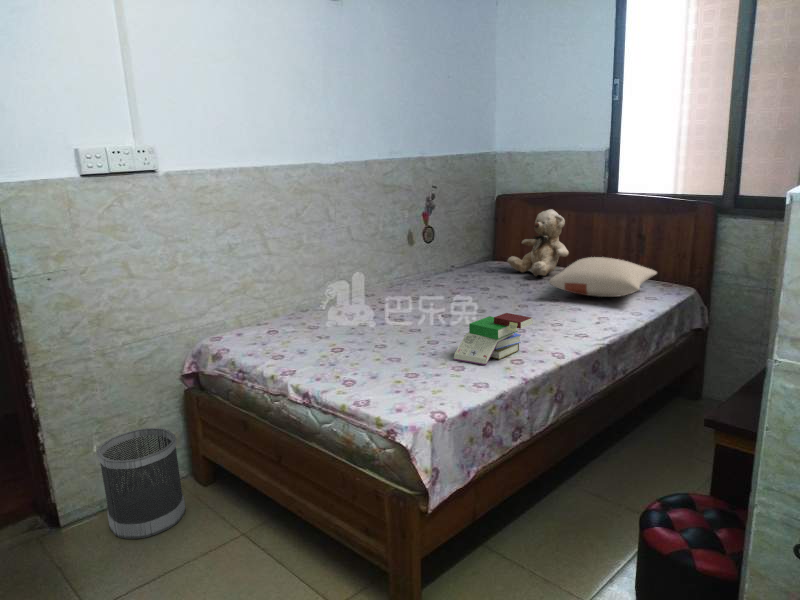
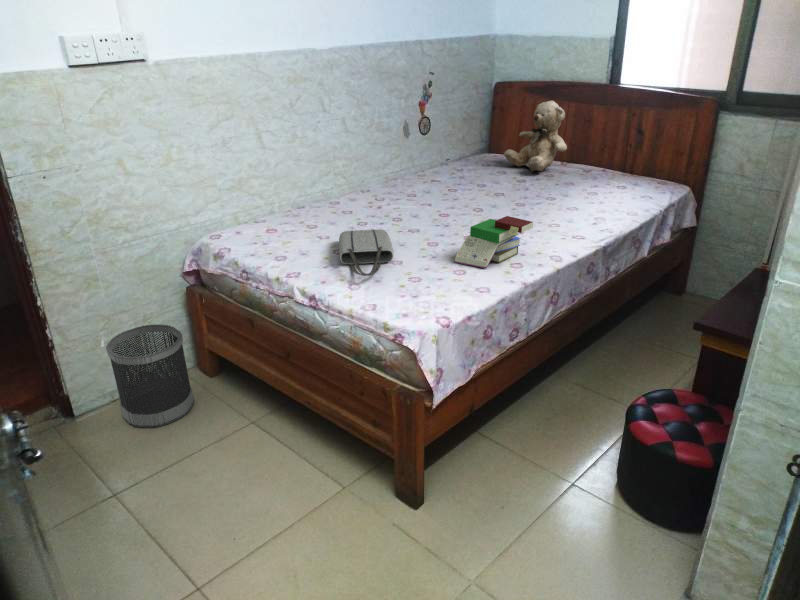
pillow: present [549,257,657,297] -> none [547,154,655,196]
tote bag: none [337,329,391,372] -> present [339,229,393,276]

